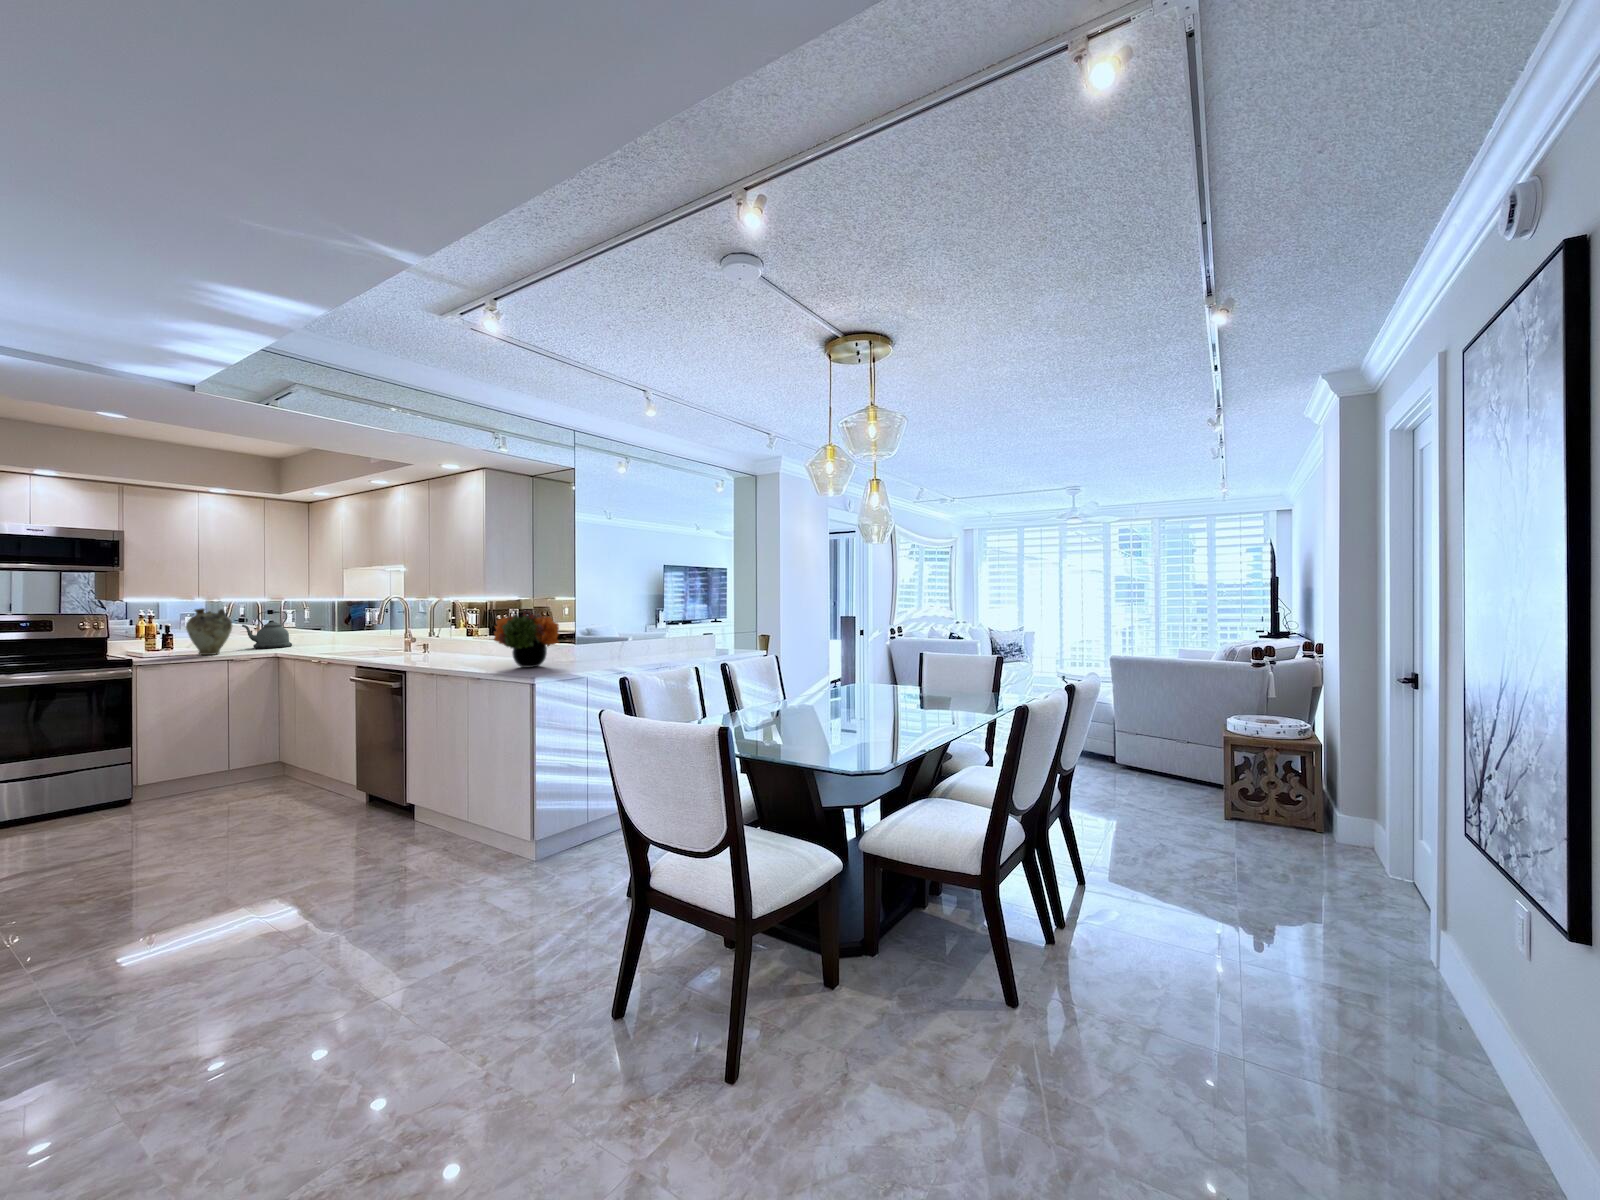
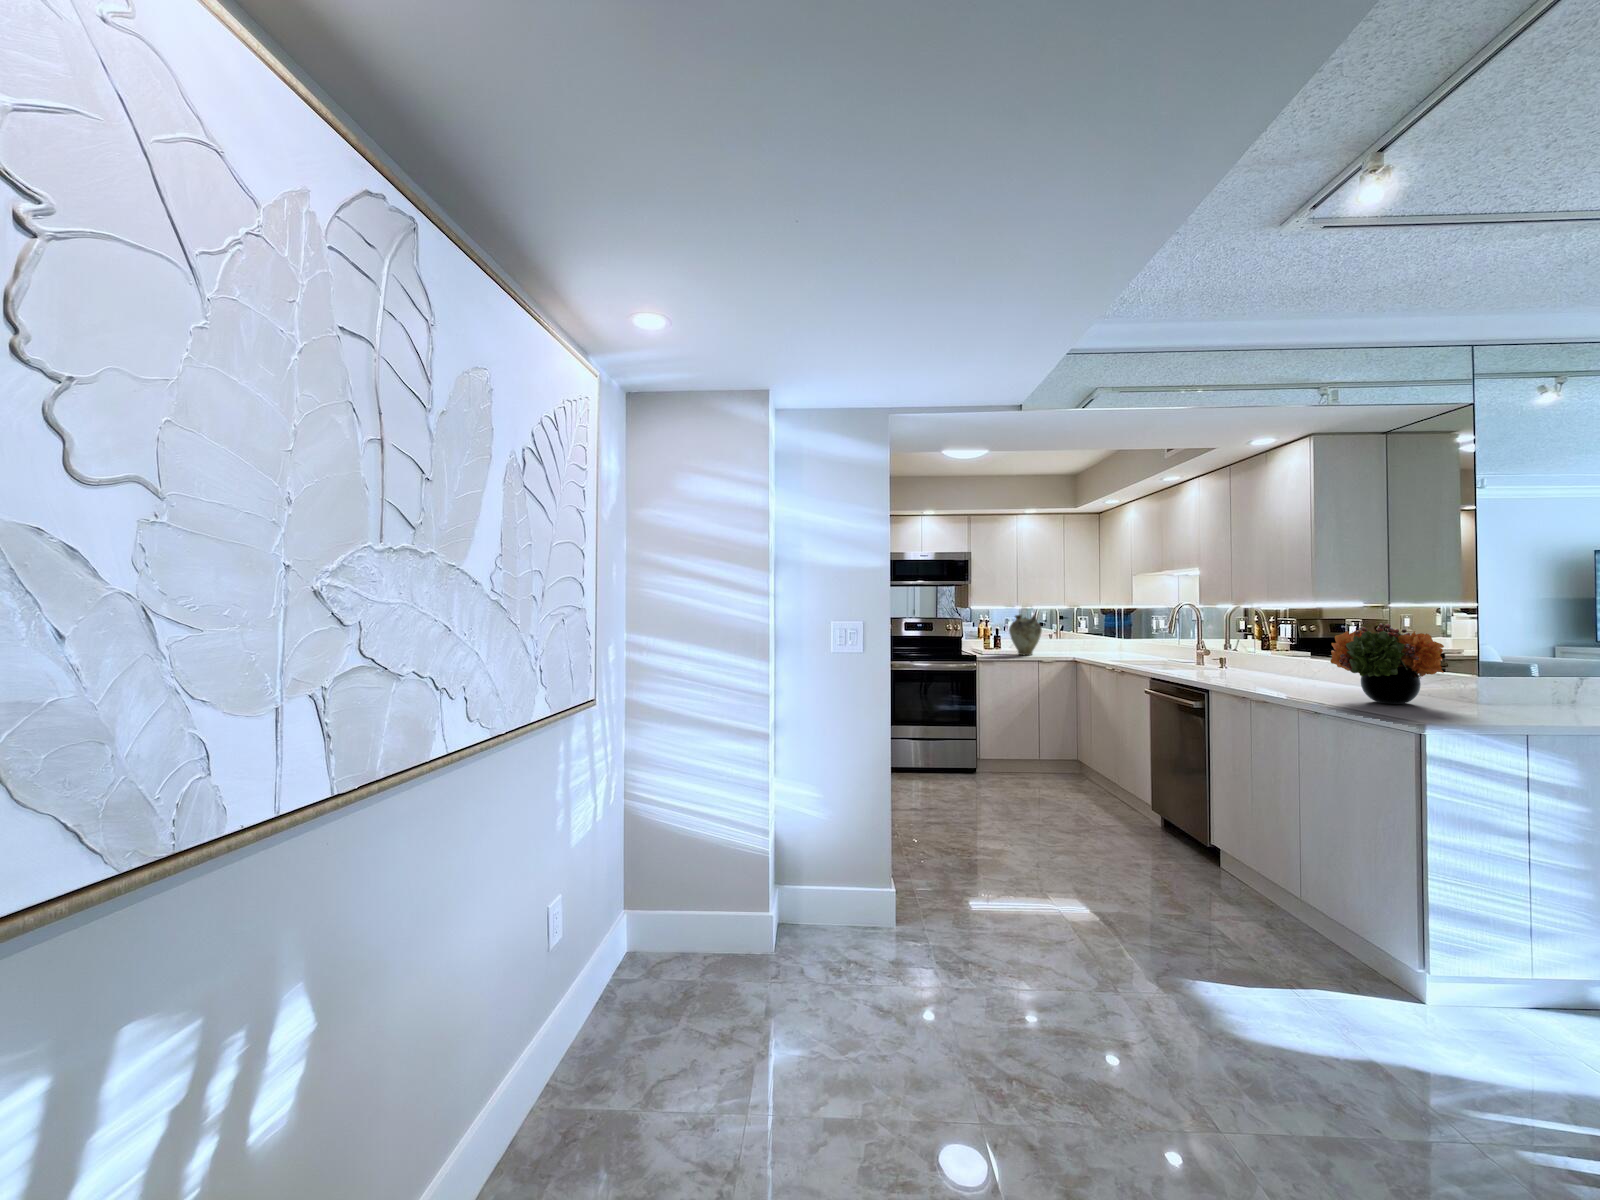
kettle: present [242,612,292,648] -> none [1049,618,1089,652]

